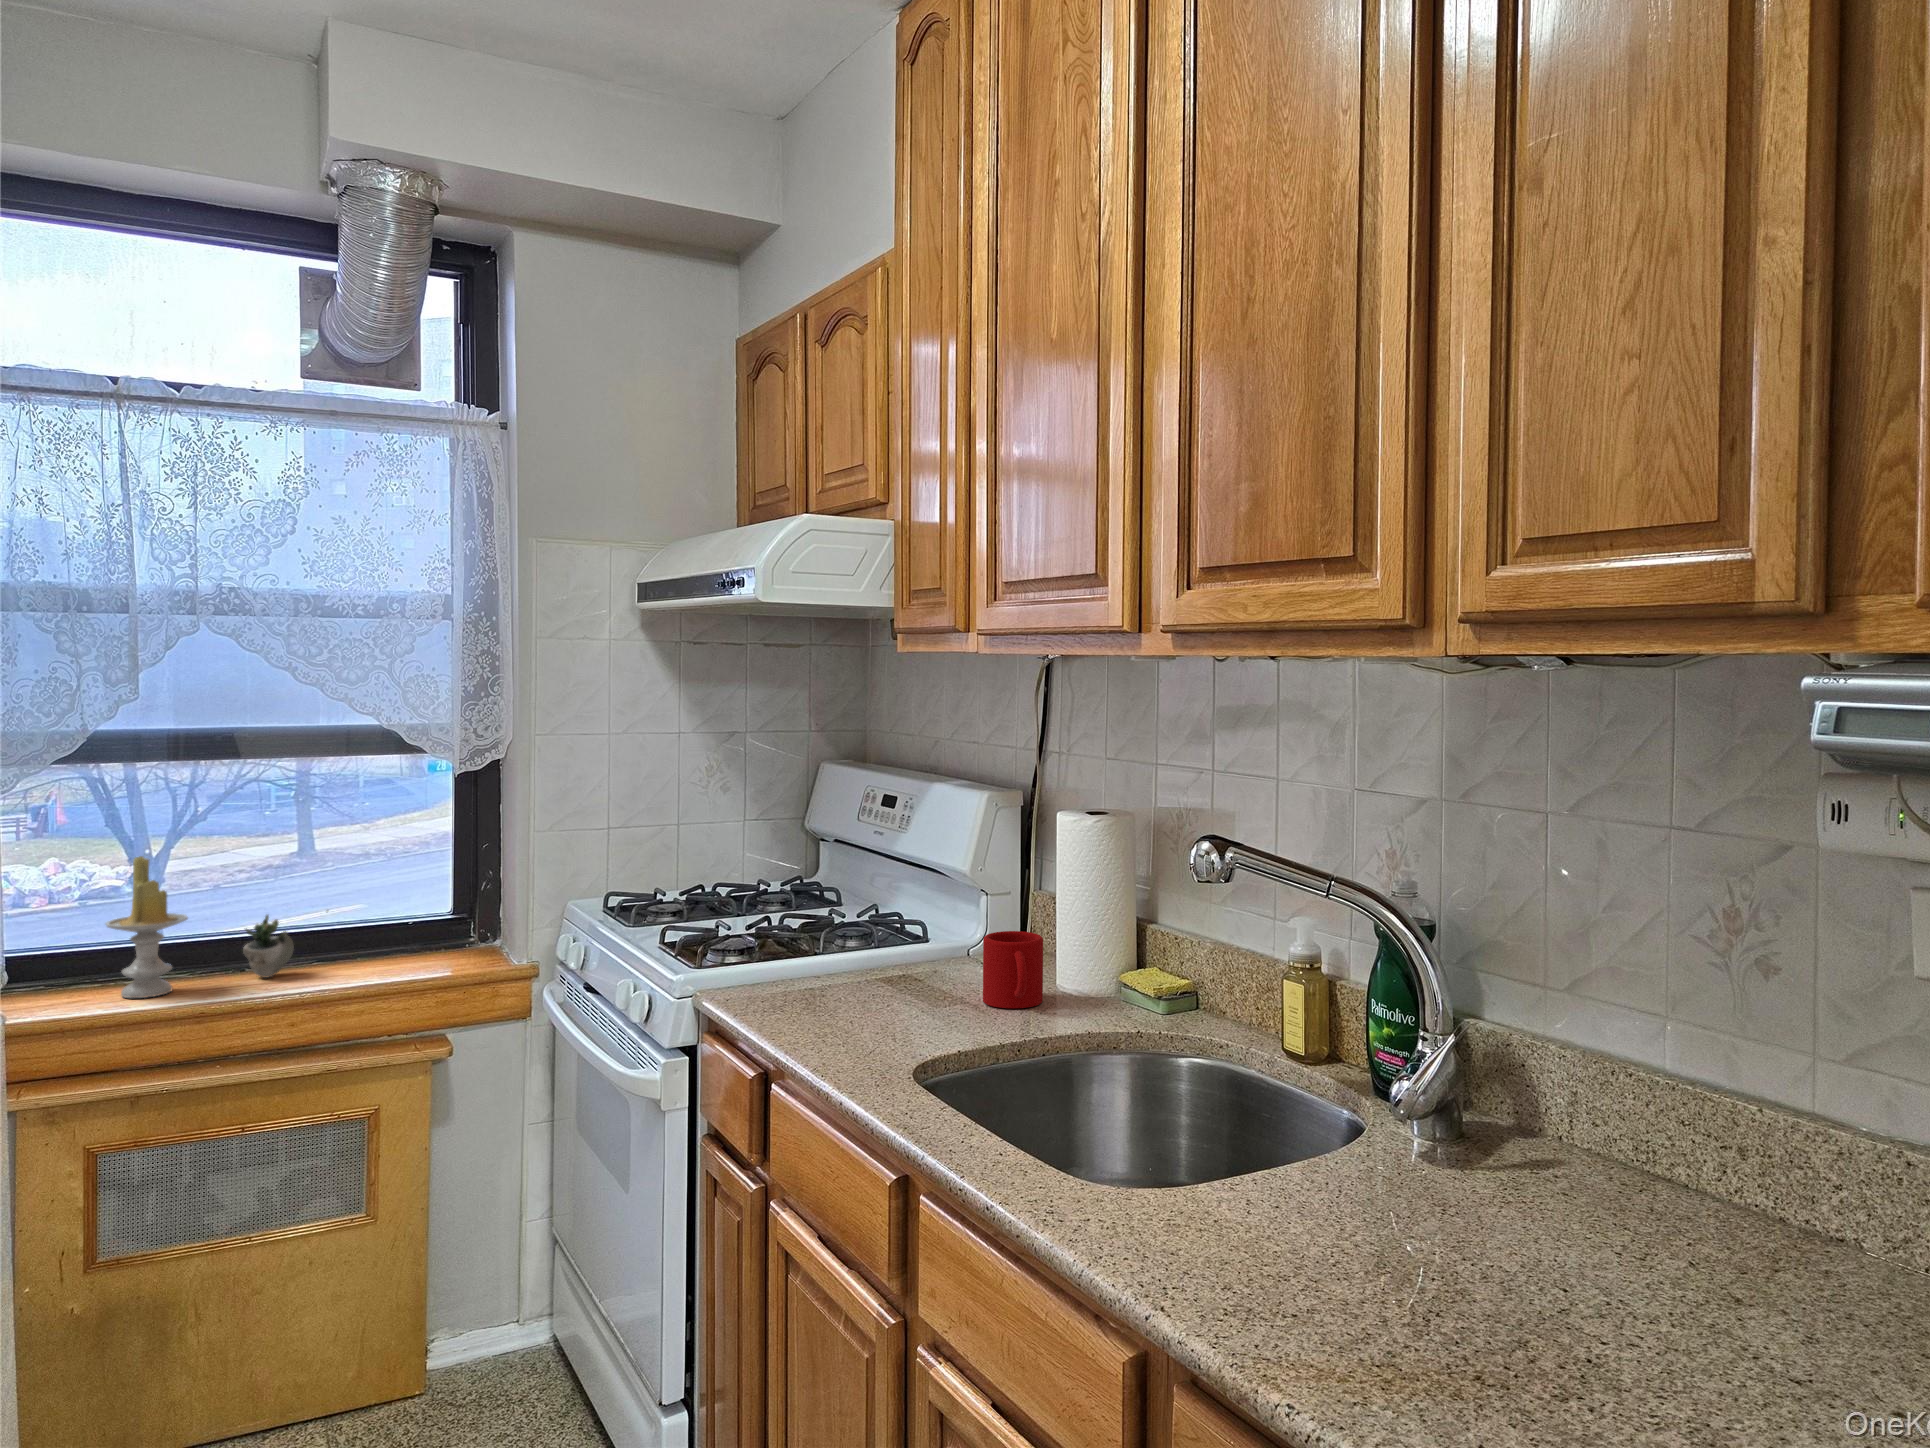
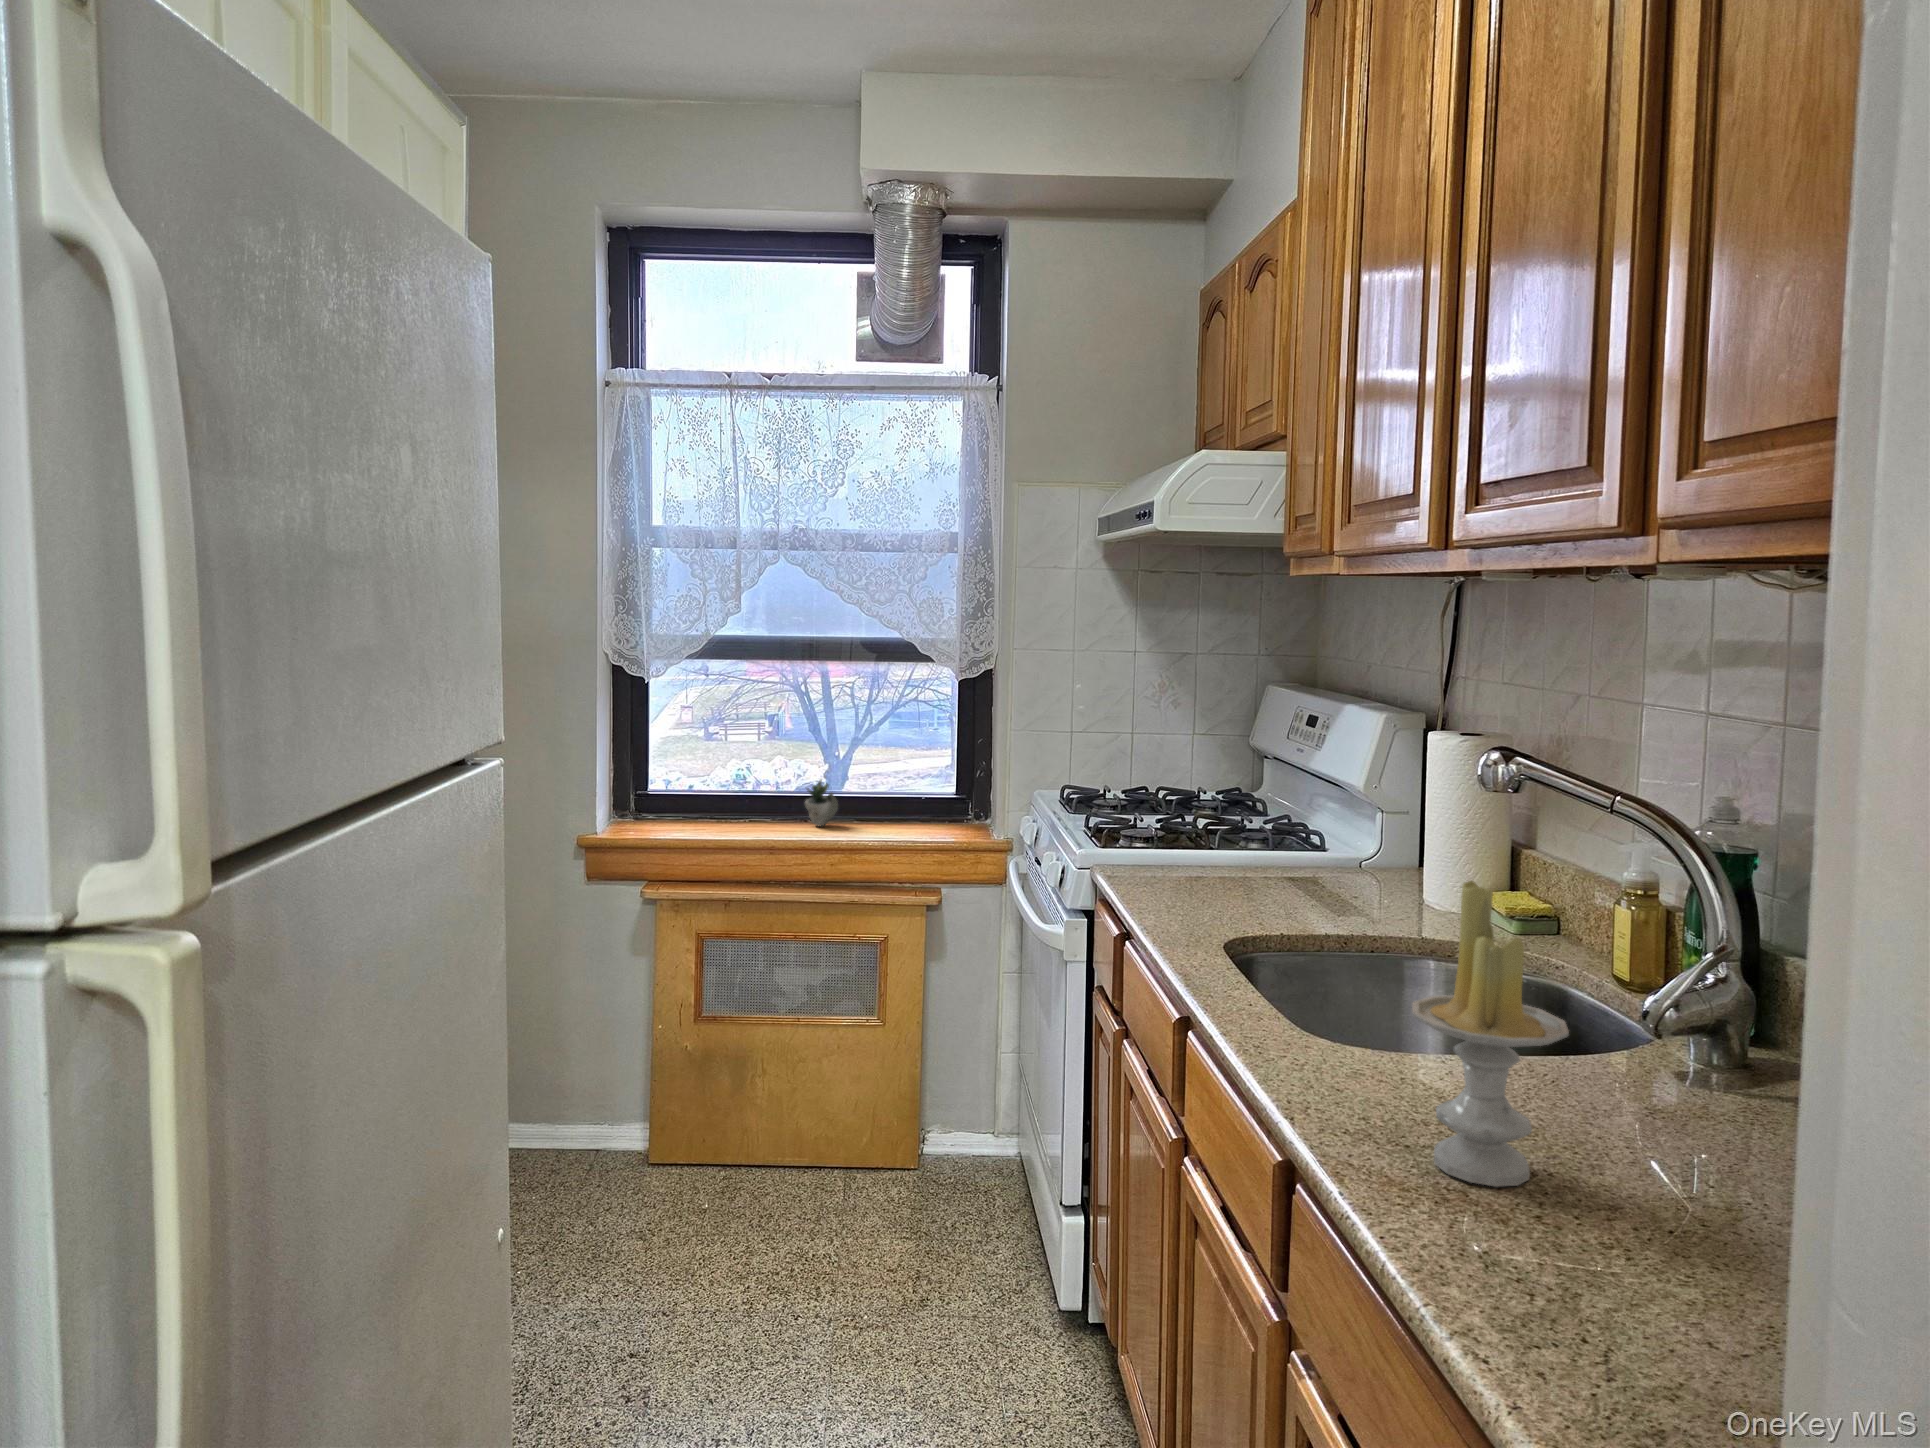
candle: present [106,856,188,998] -> present [1412,881,1569,1187]
mug: present [983,931,1043,1008] -> none [1341,841,1404,912]

